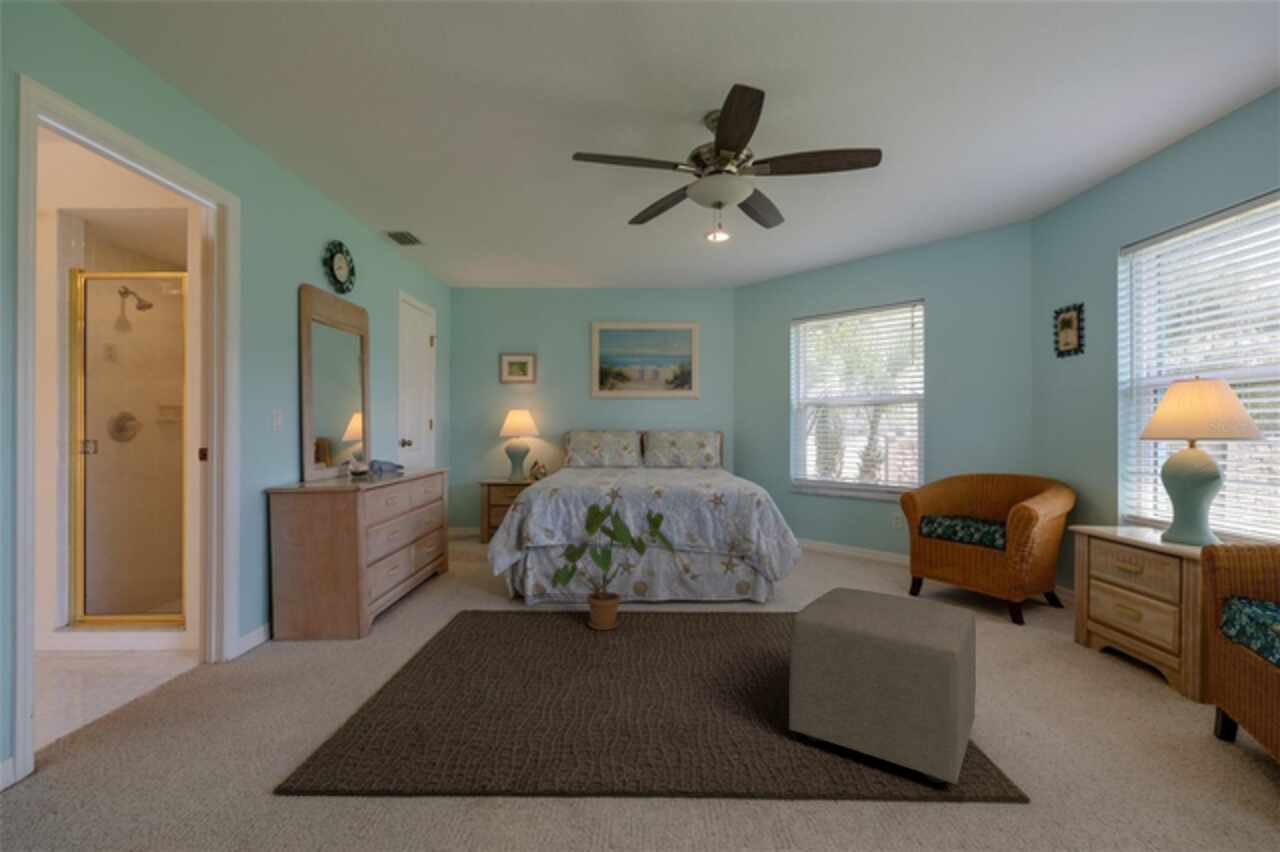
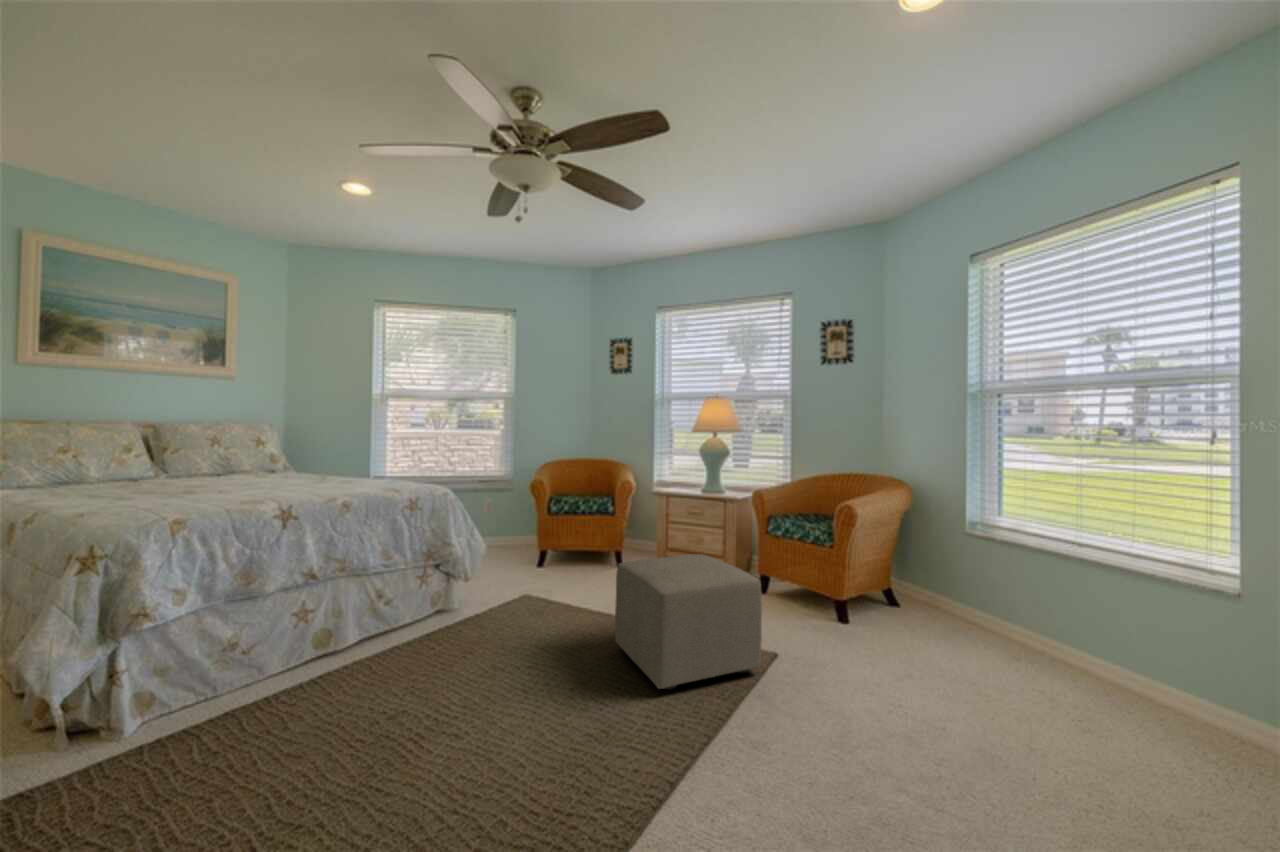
house plant: present [551,504,675,630] -> none [235,531,421,710]

